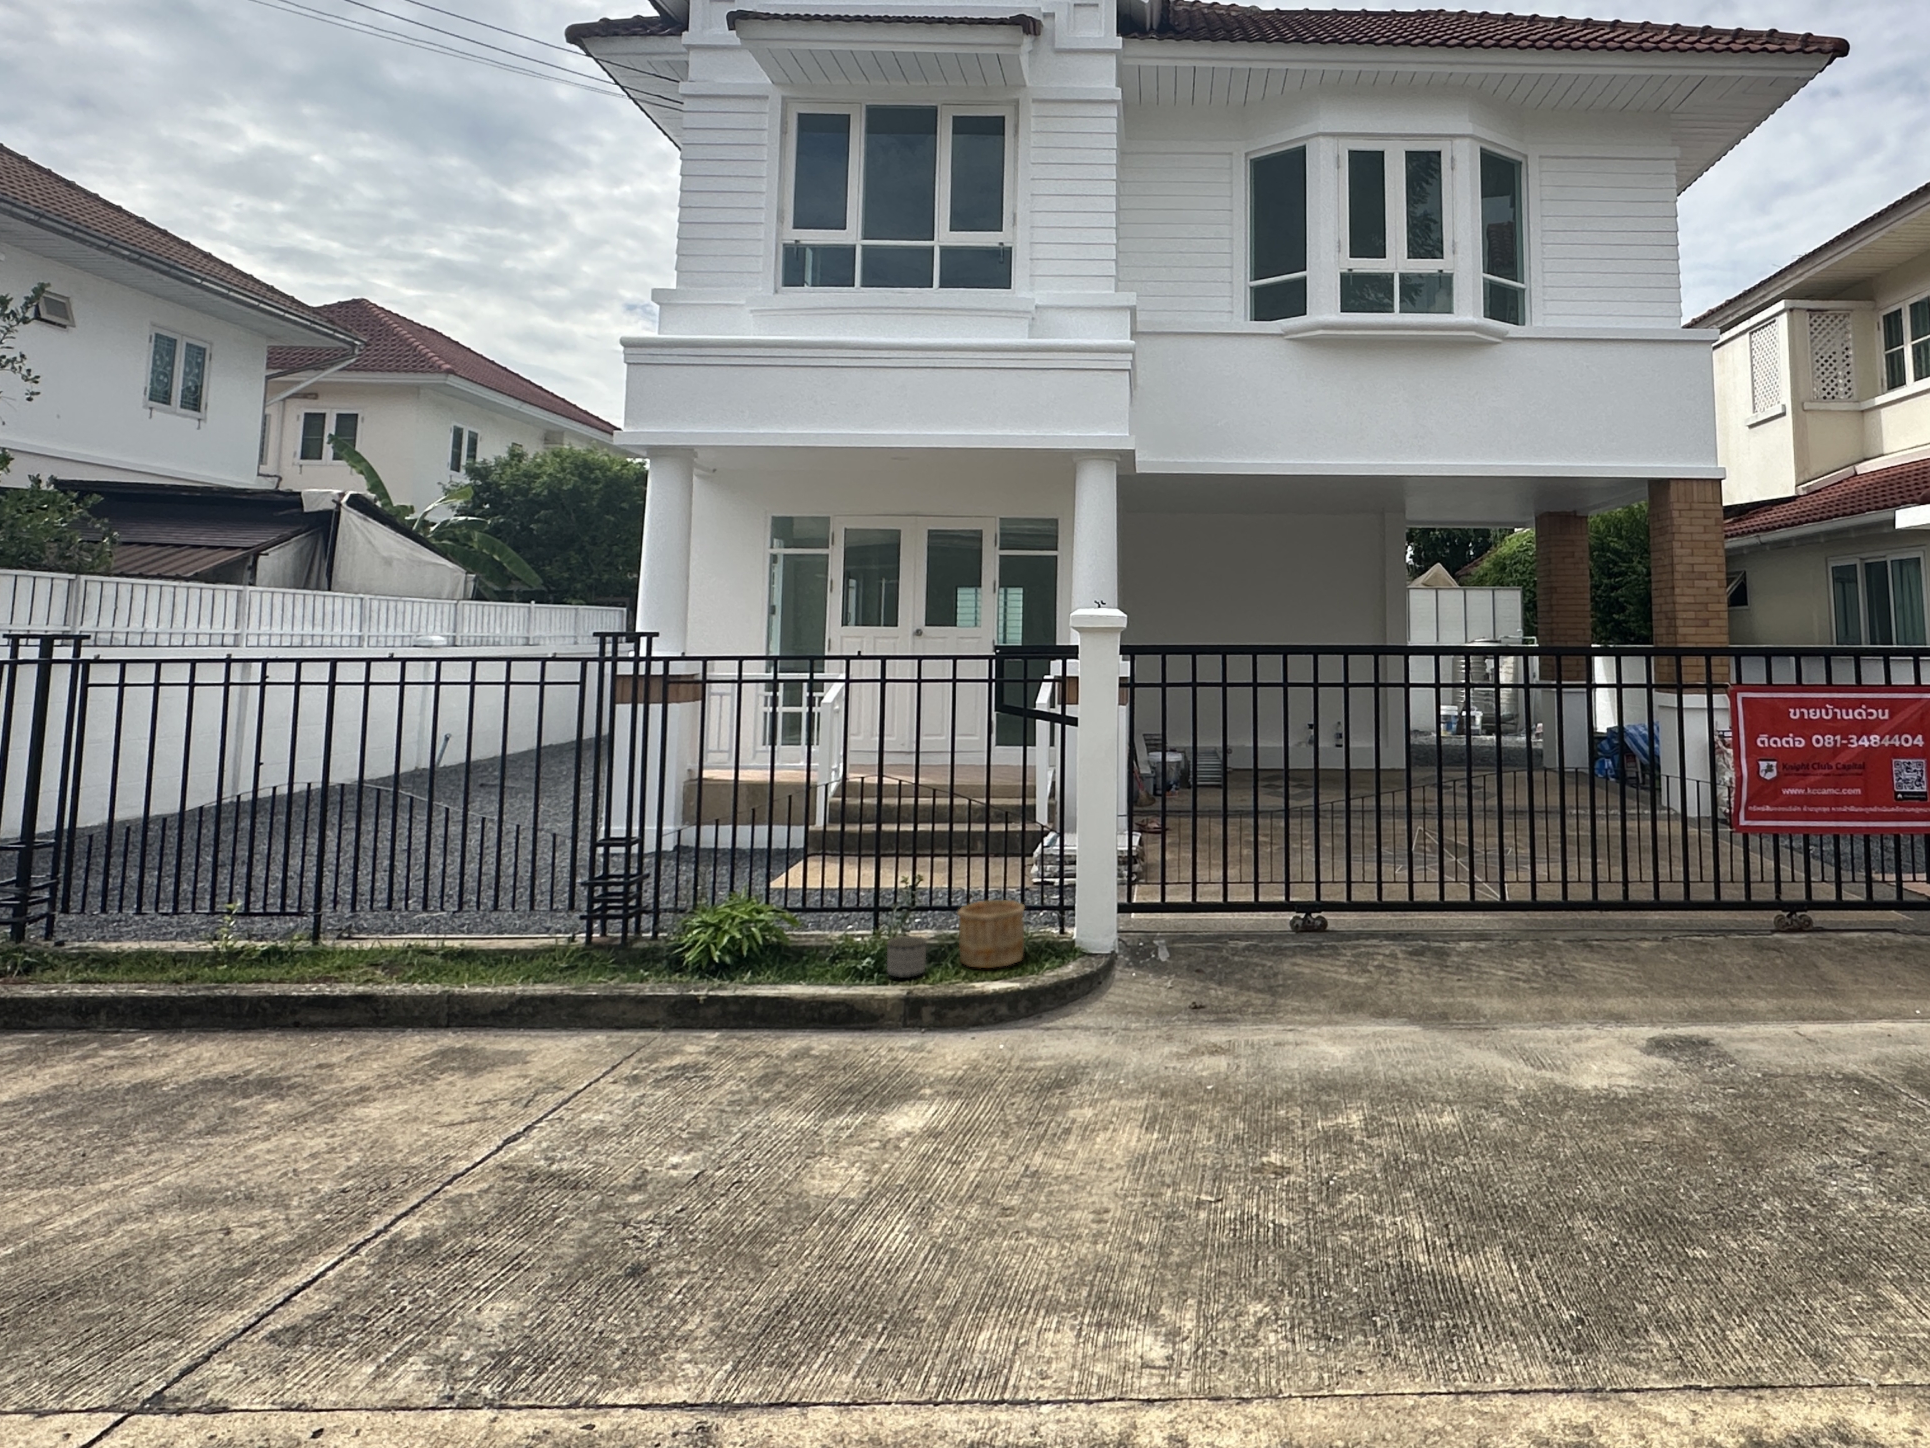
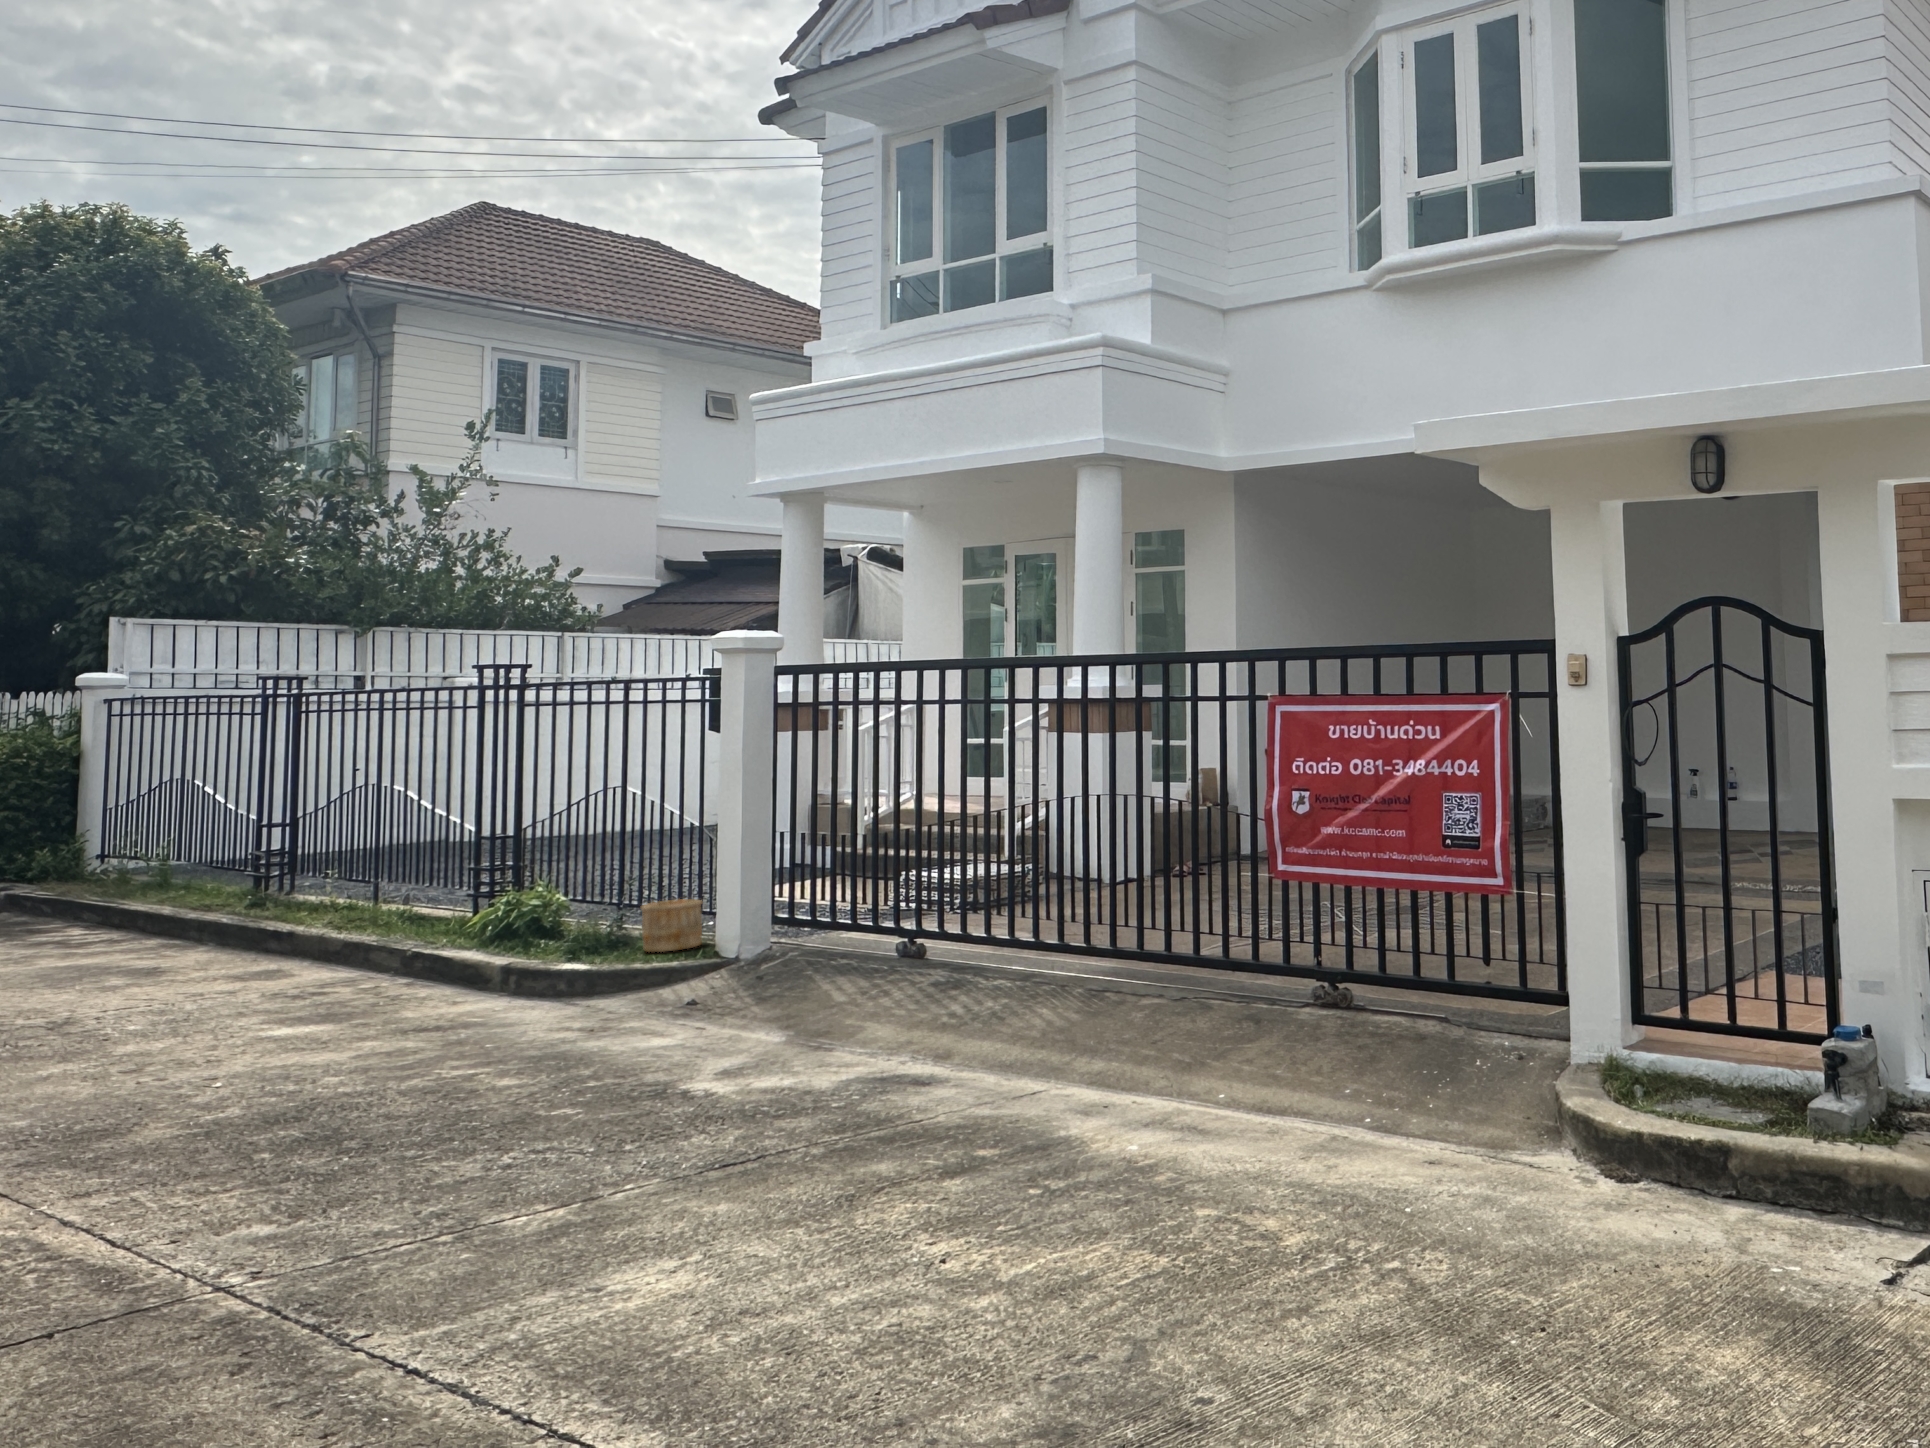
planter: present [887,936,927,978] -> none [591,921,625,953]

